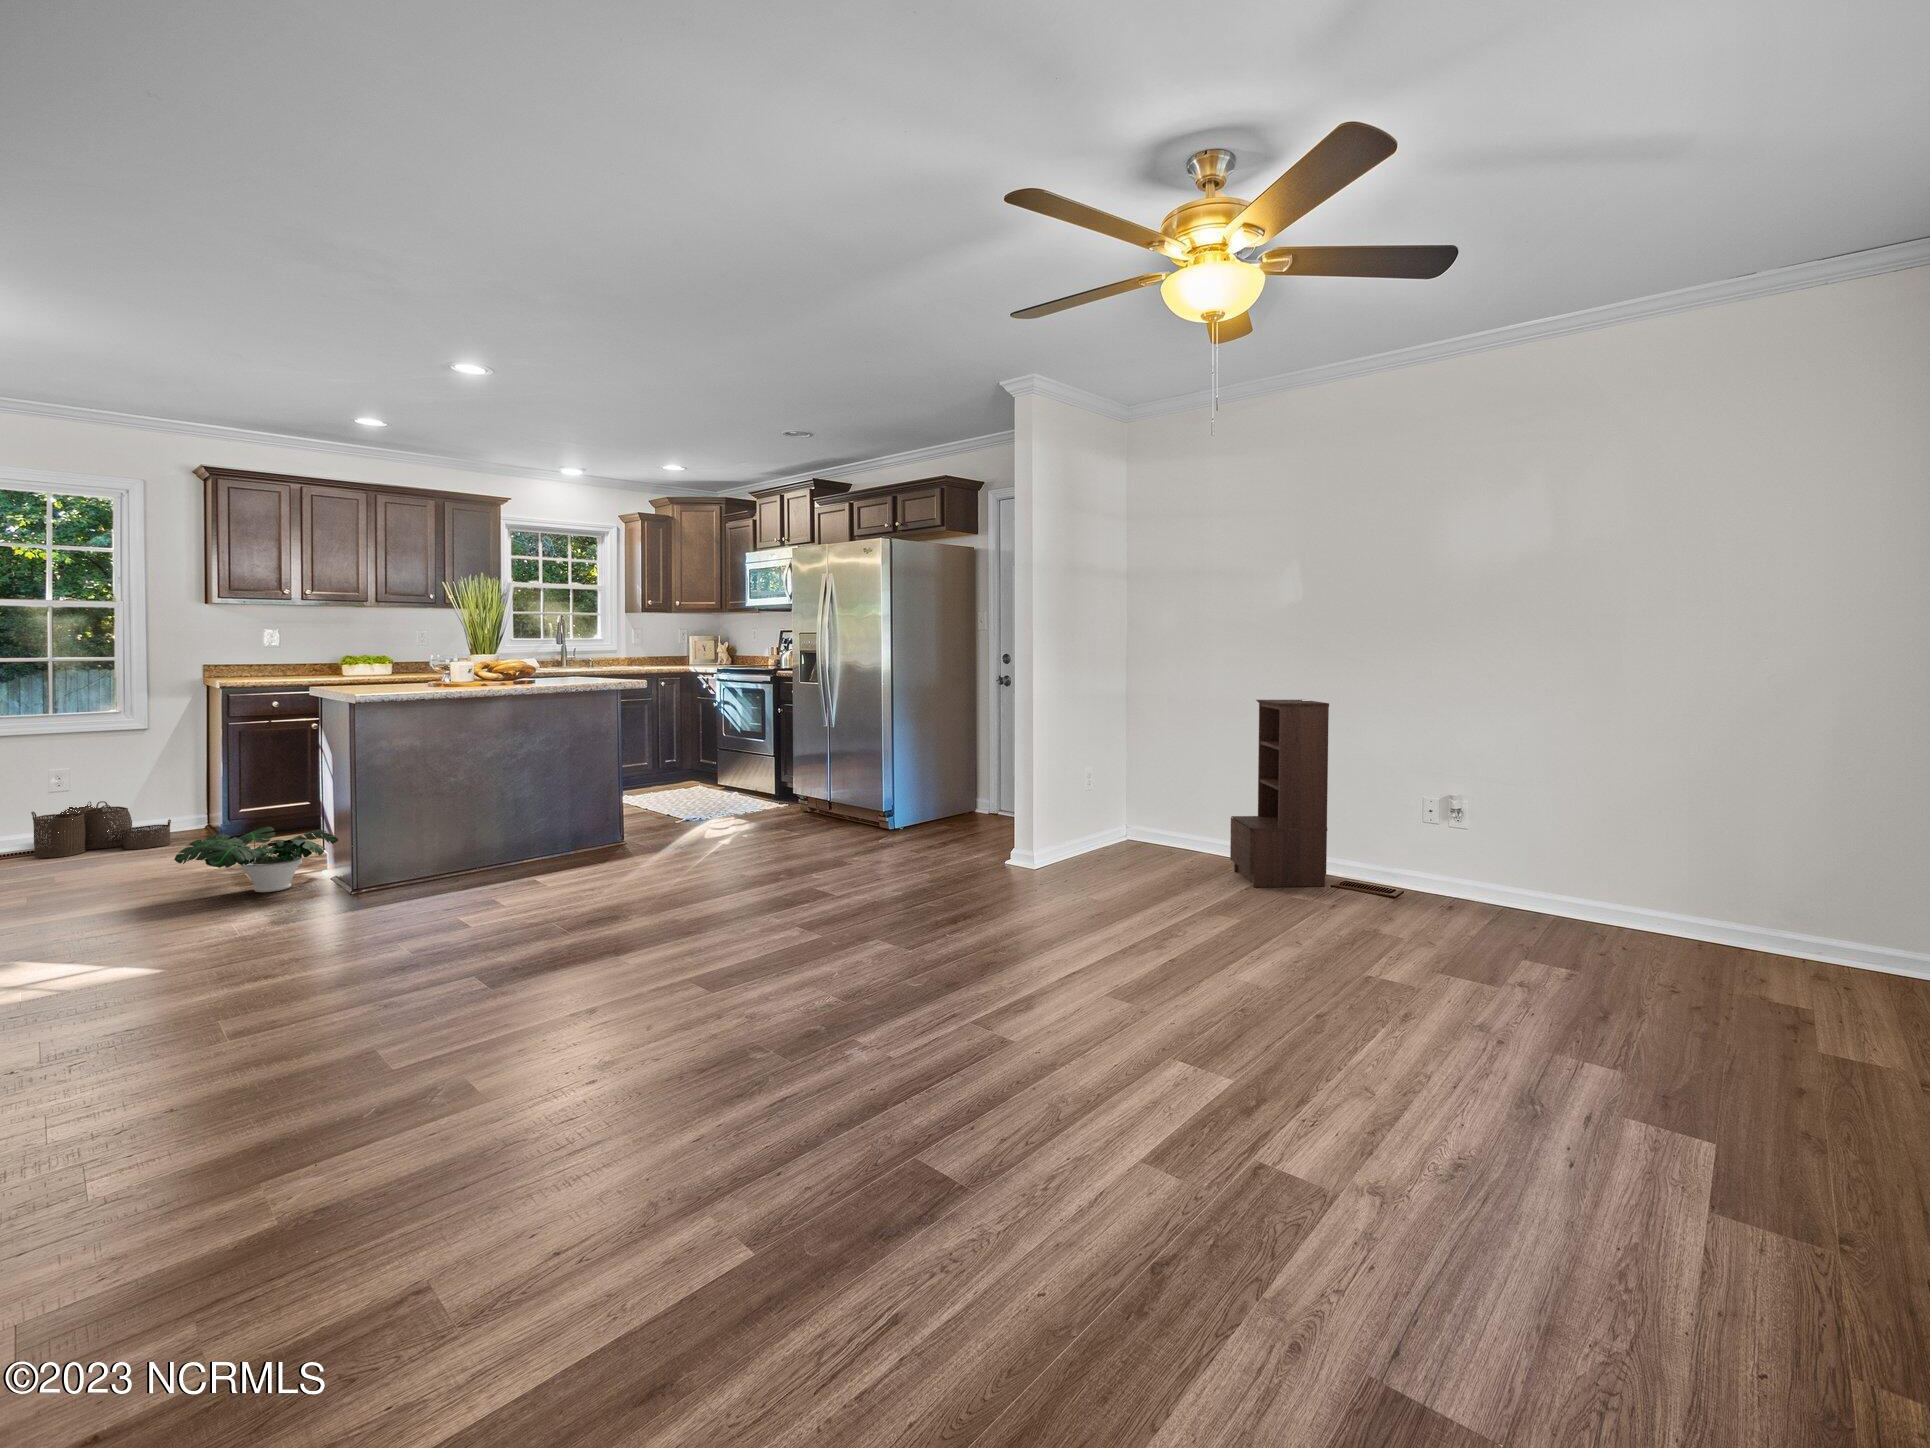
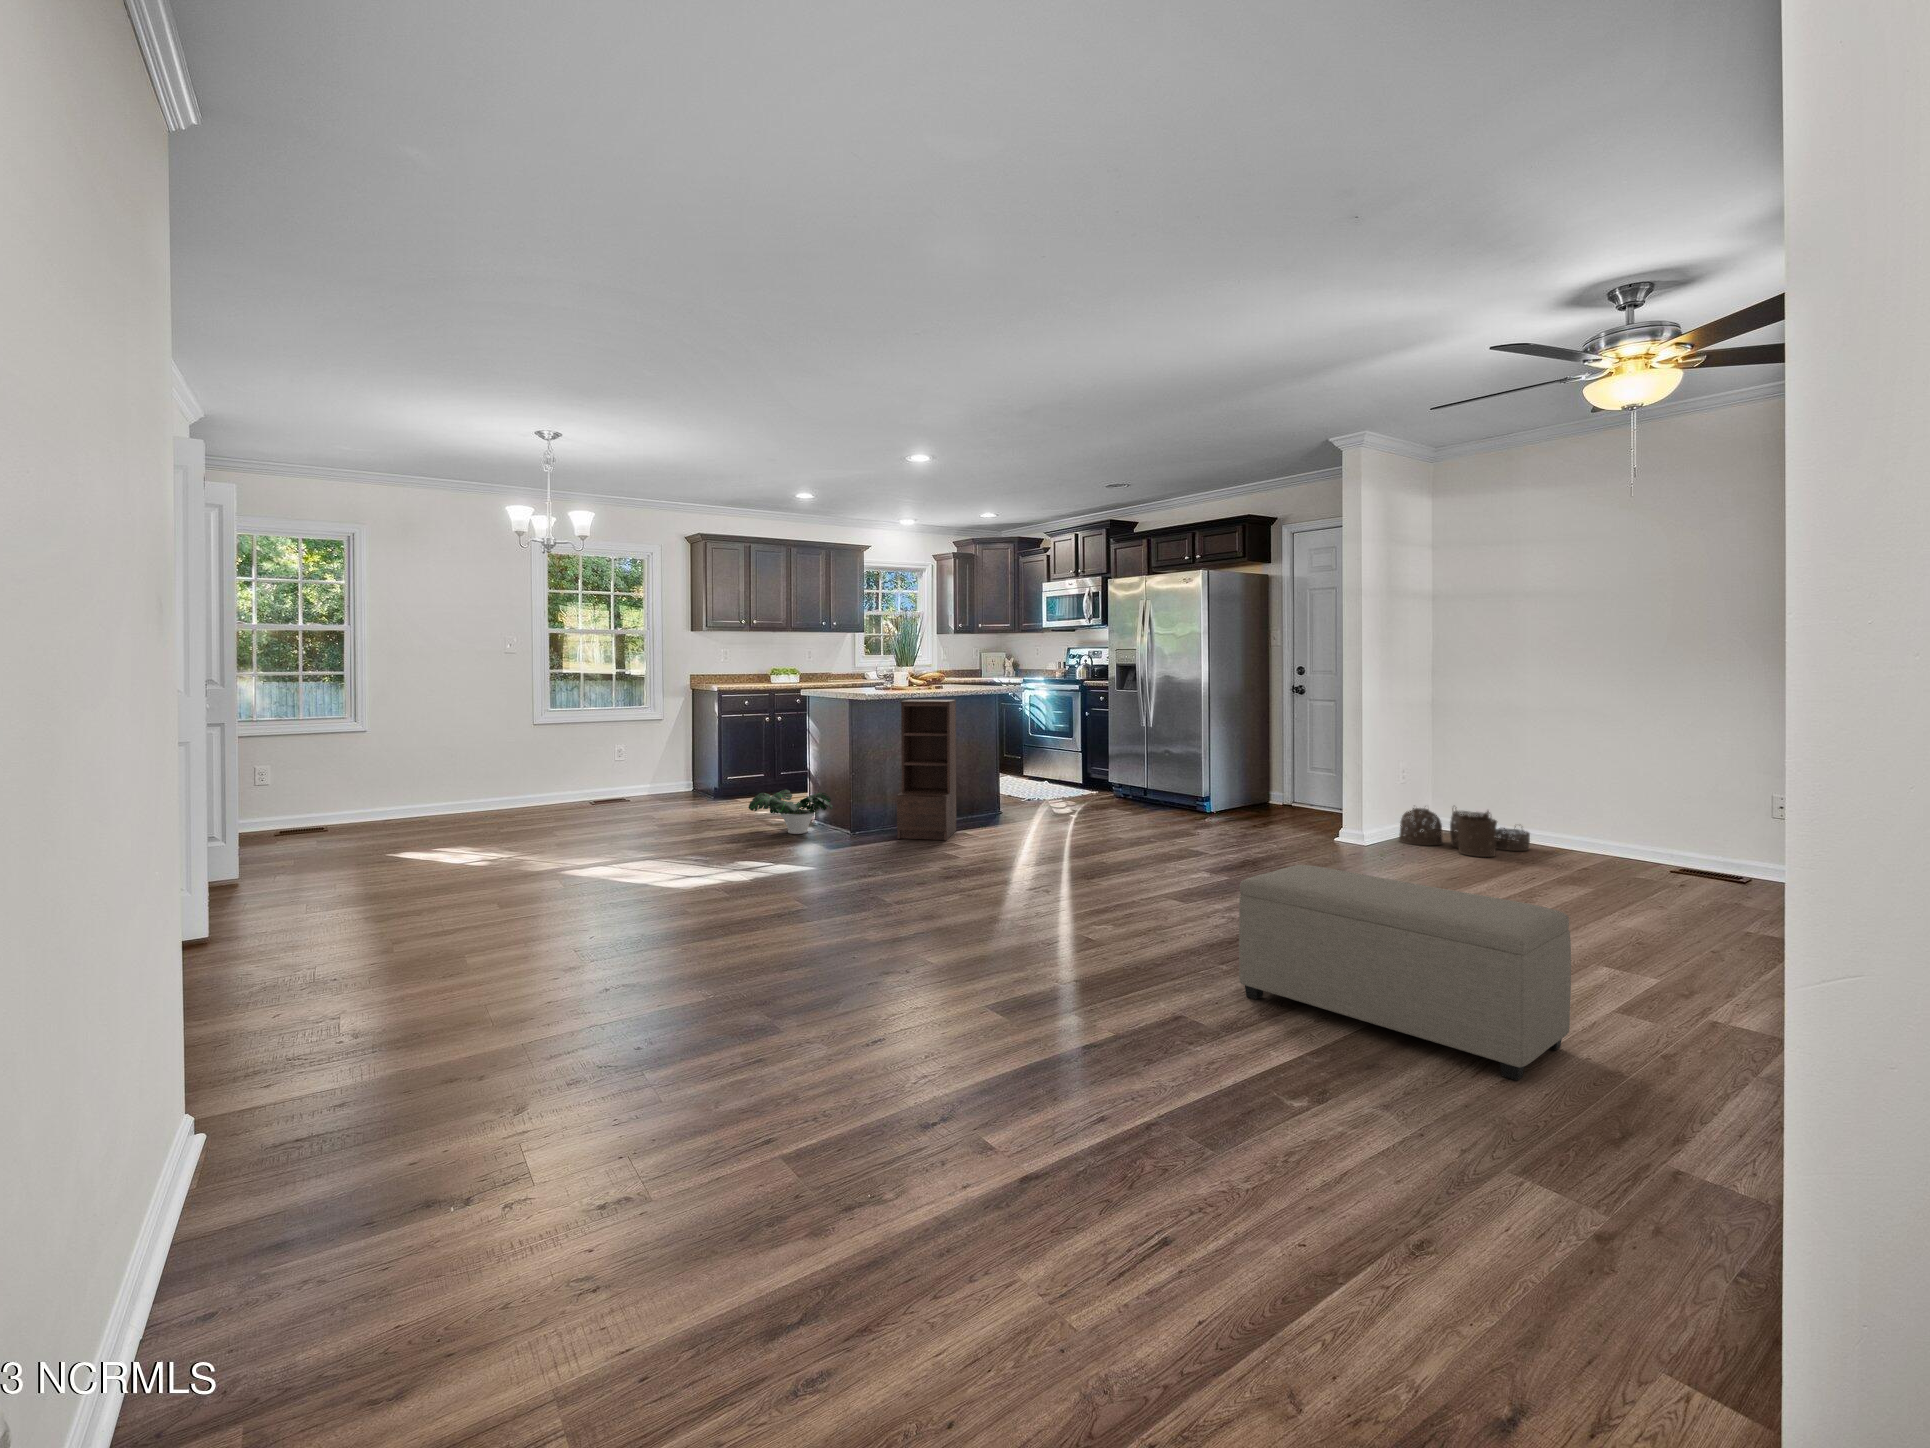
bookshelf: present [1230,700,1329,887] -> present [897,700,956,840]
woven basket: present [31,801,171,858] -> present [1399,808,1530,857]
ottoman: none [608,957,1048,1370] -> present [1239,865,1571,1081]

